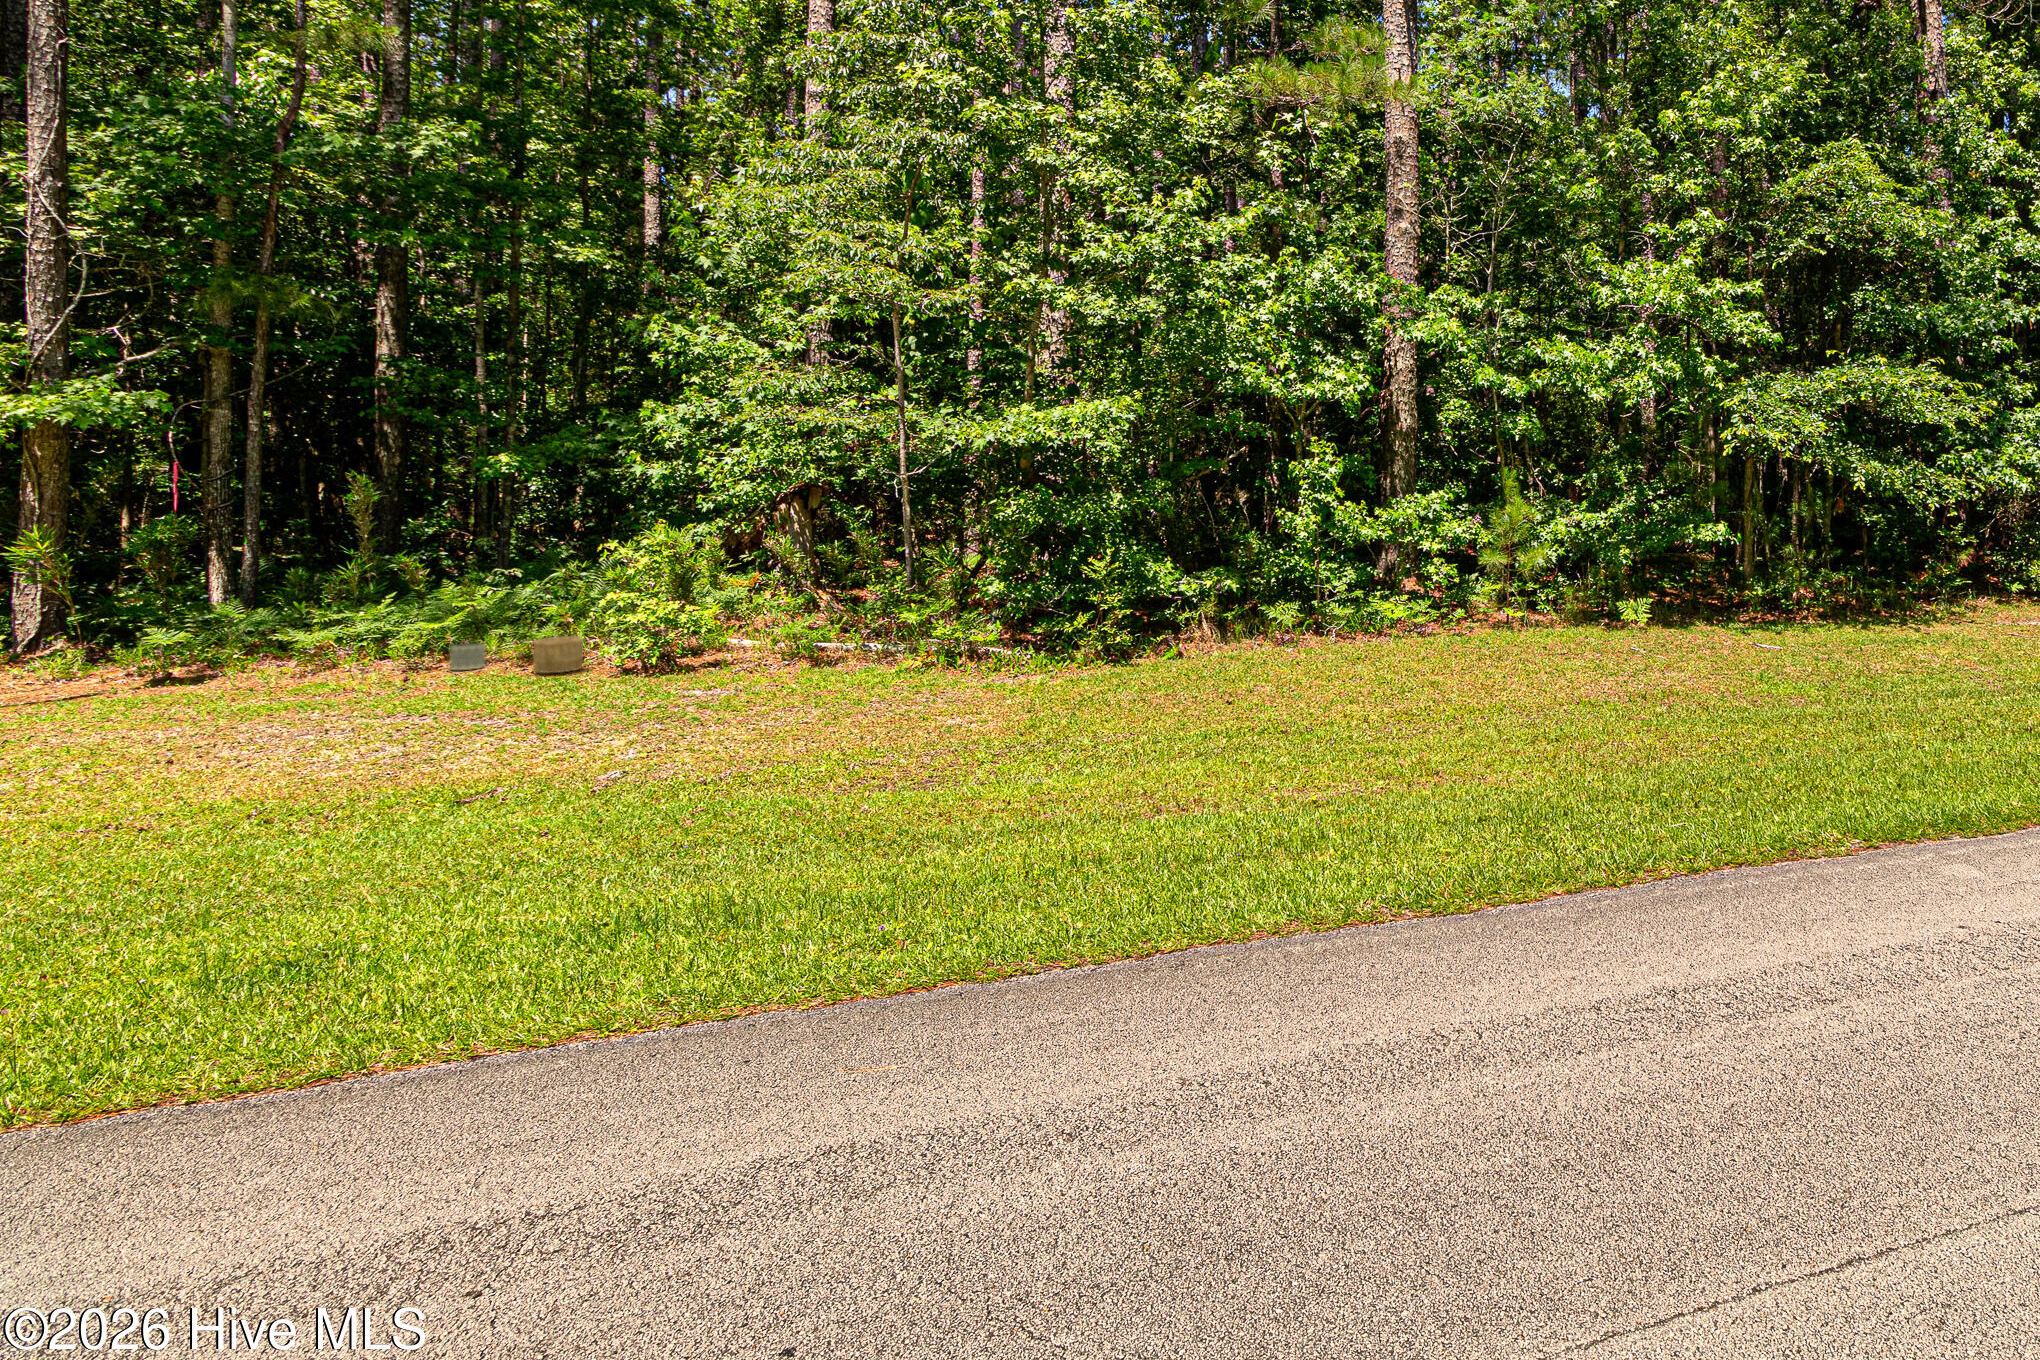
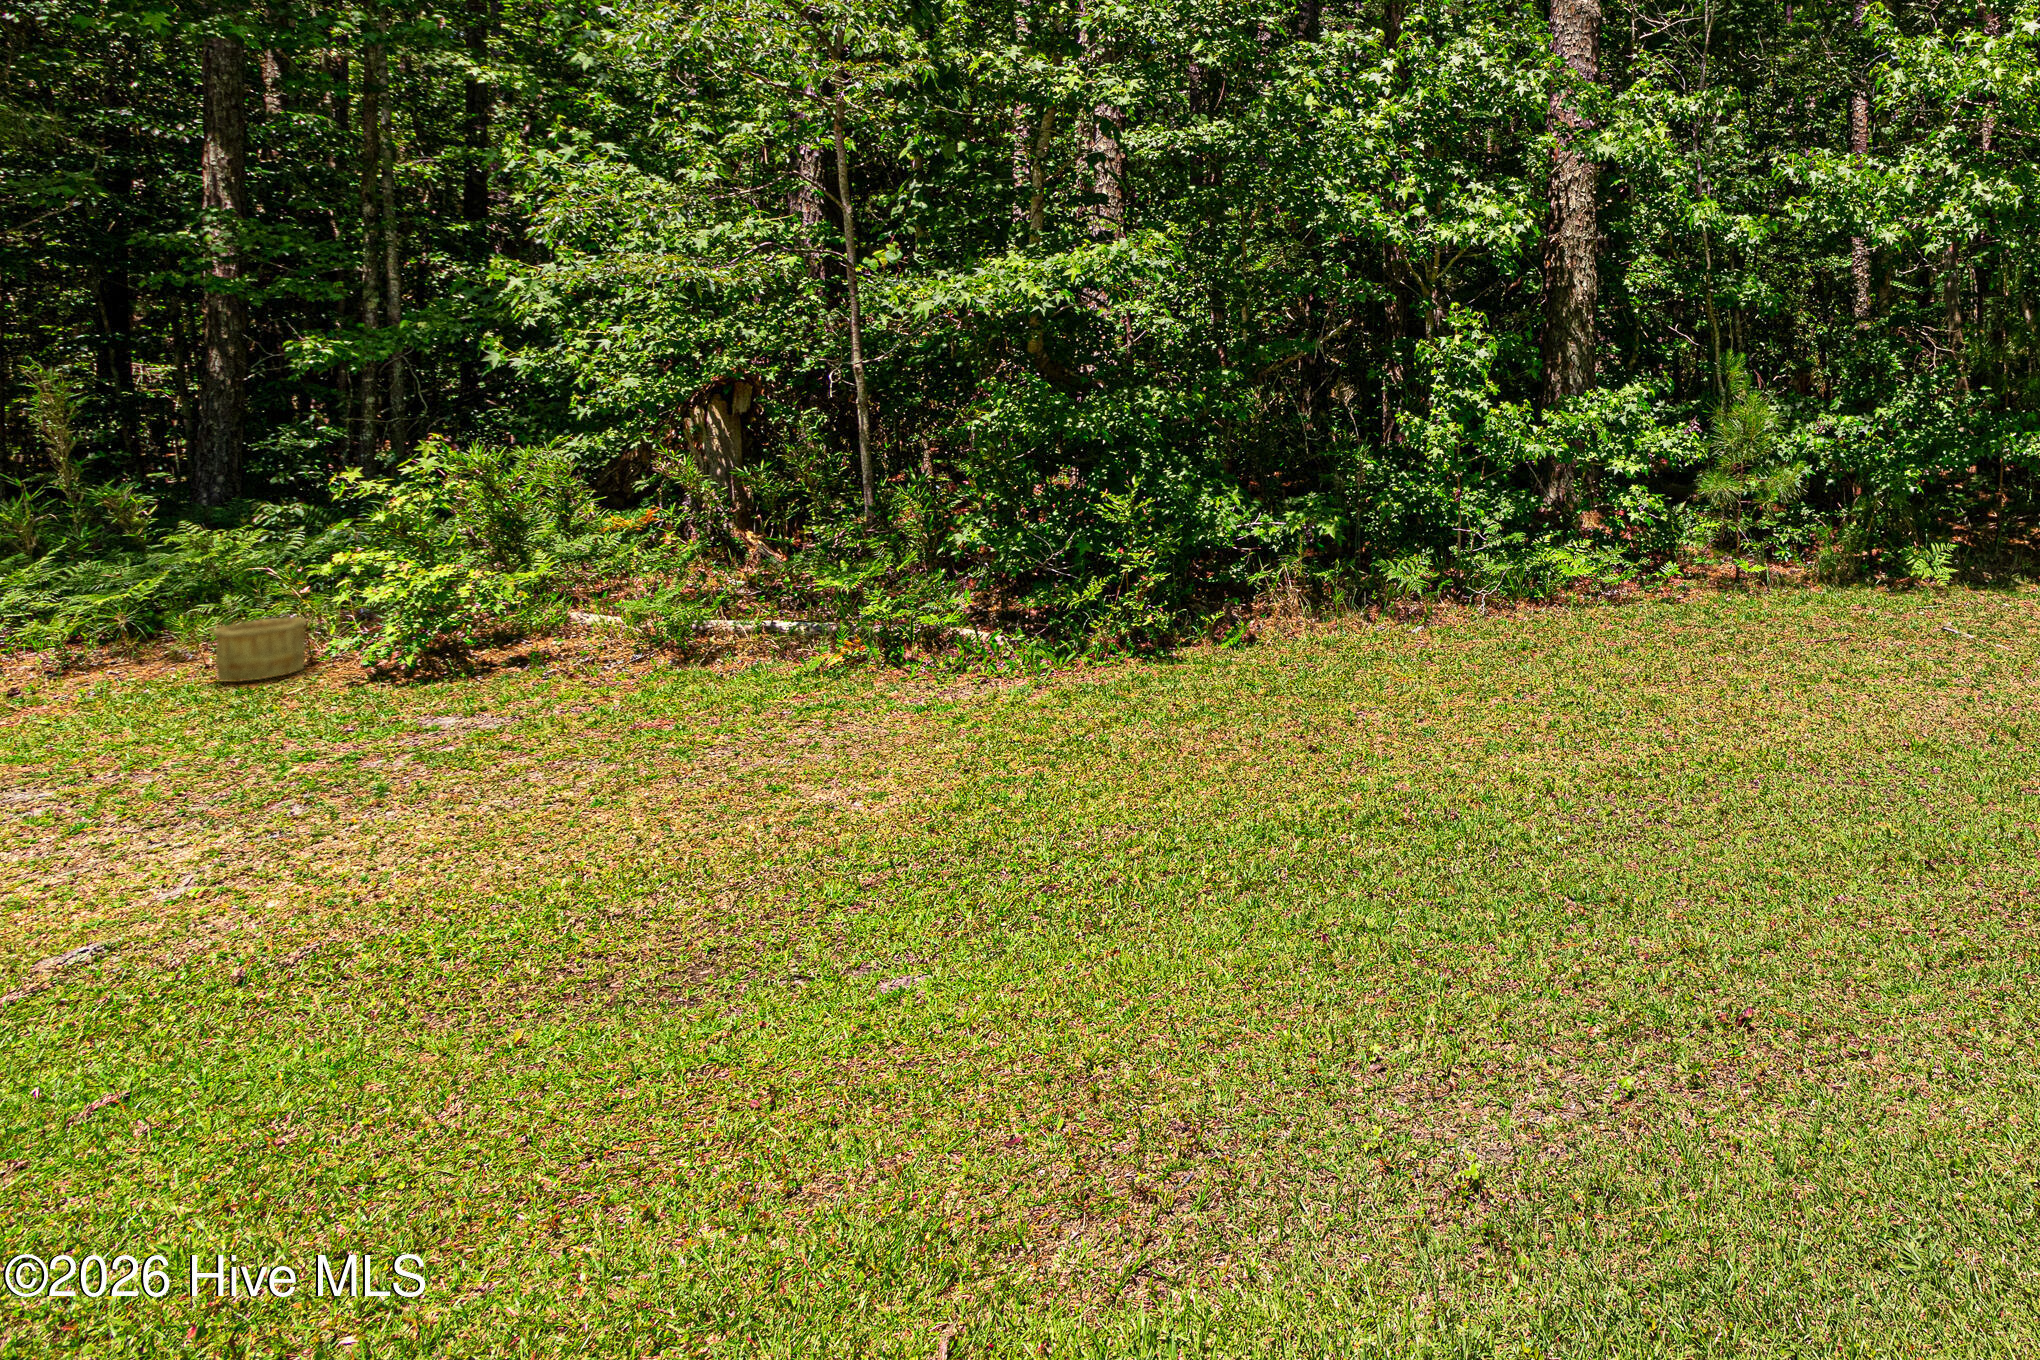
planter: present [450,643,485,670] -> none [106,625,171,671]

